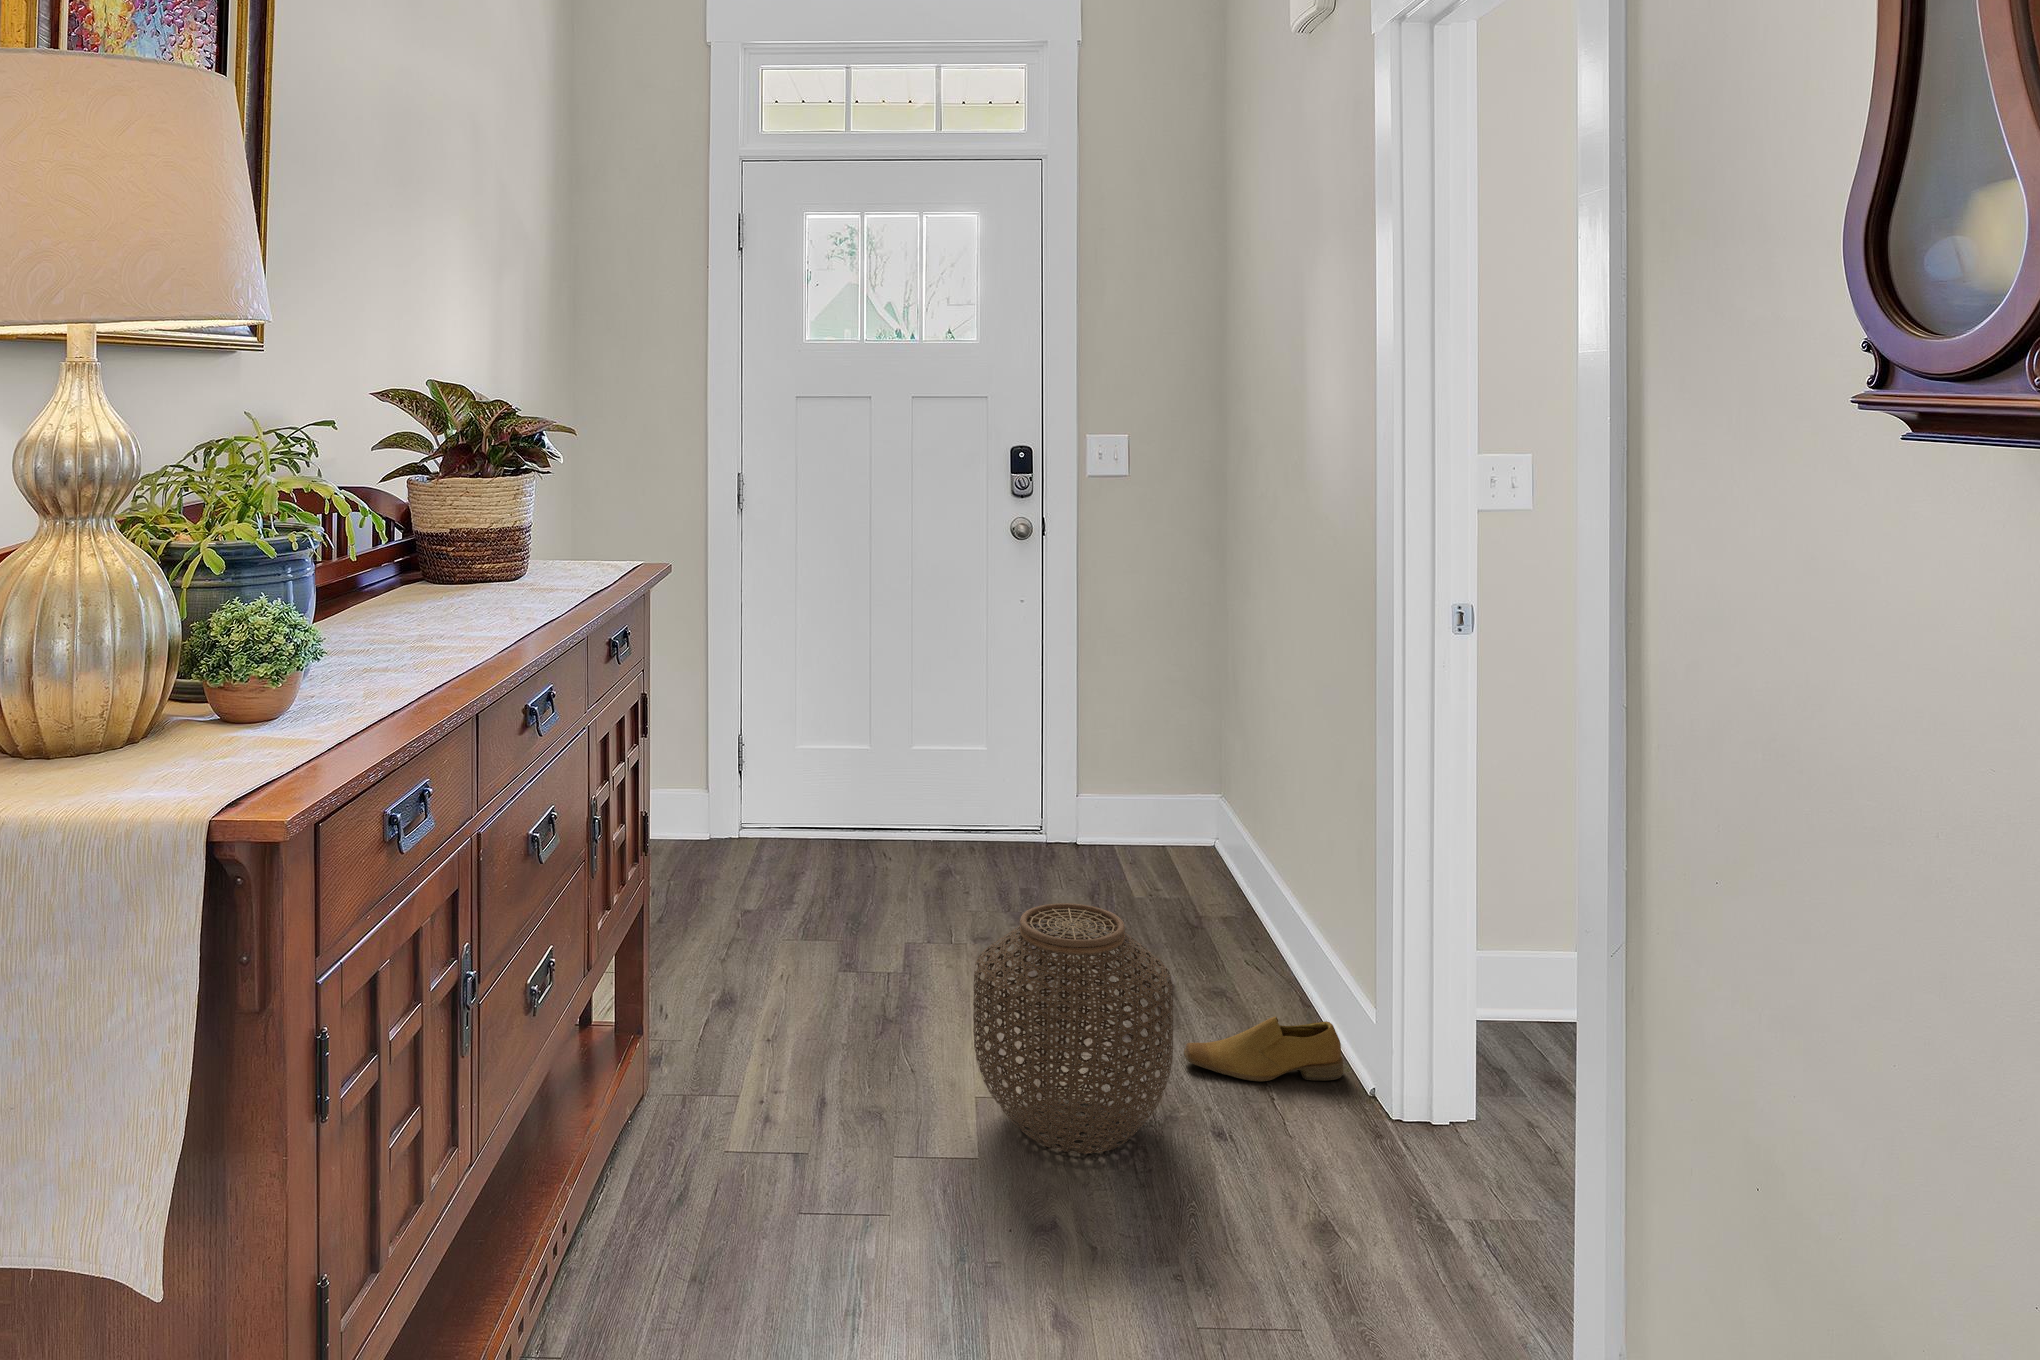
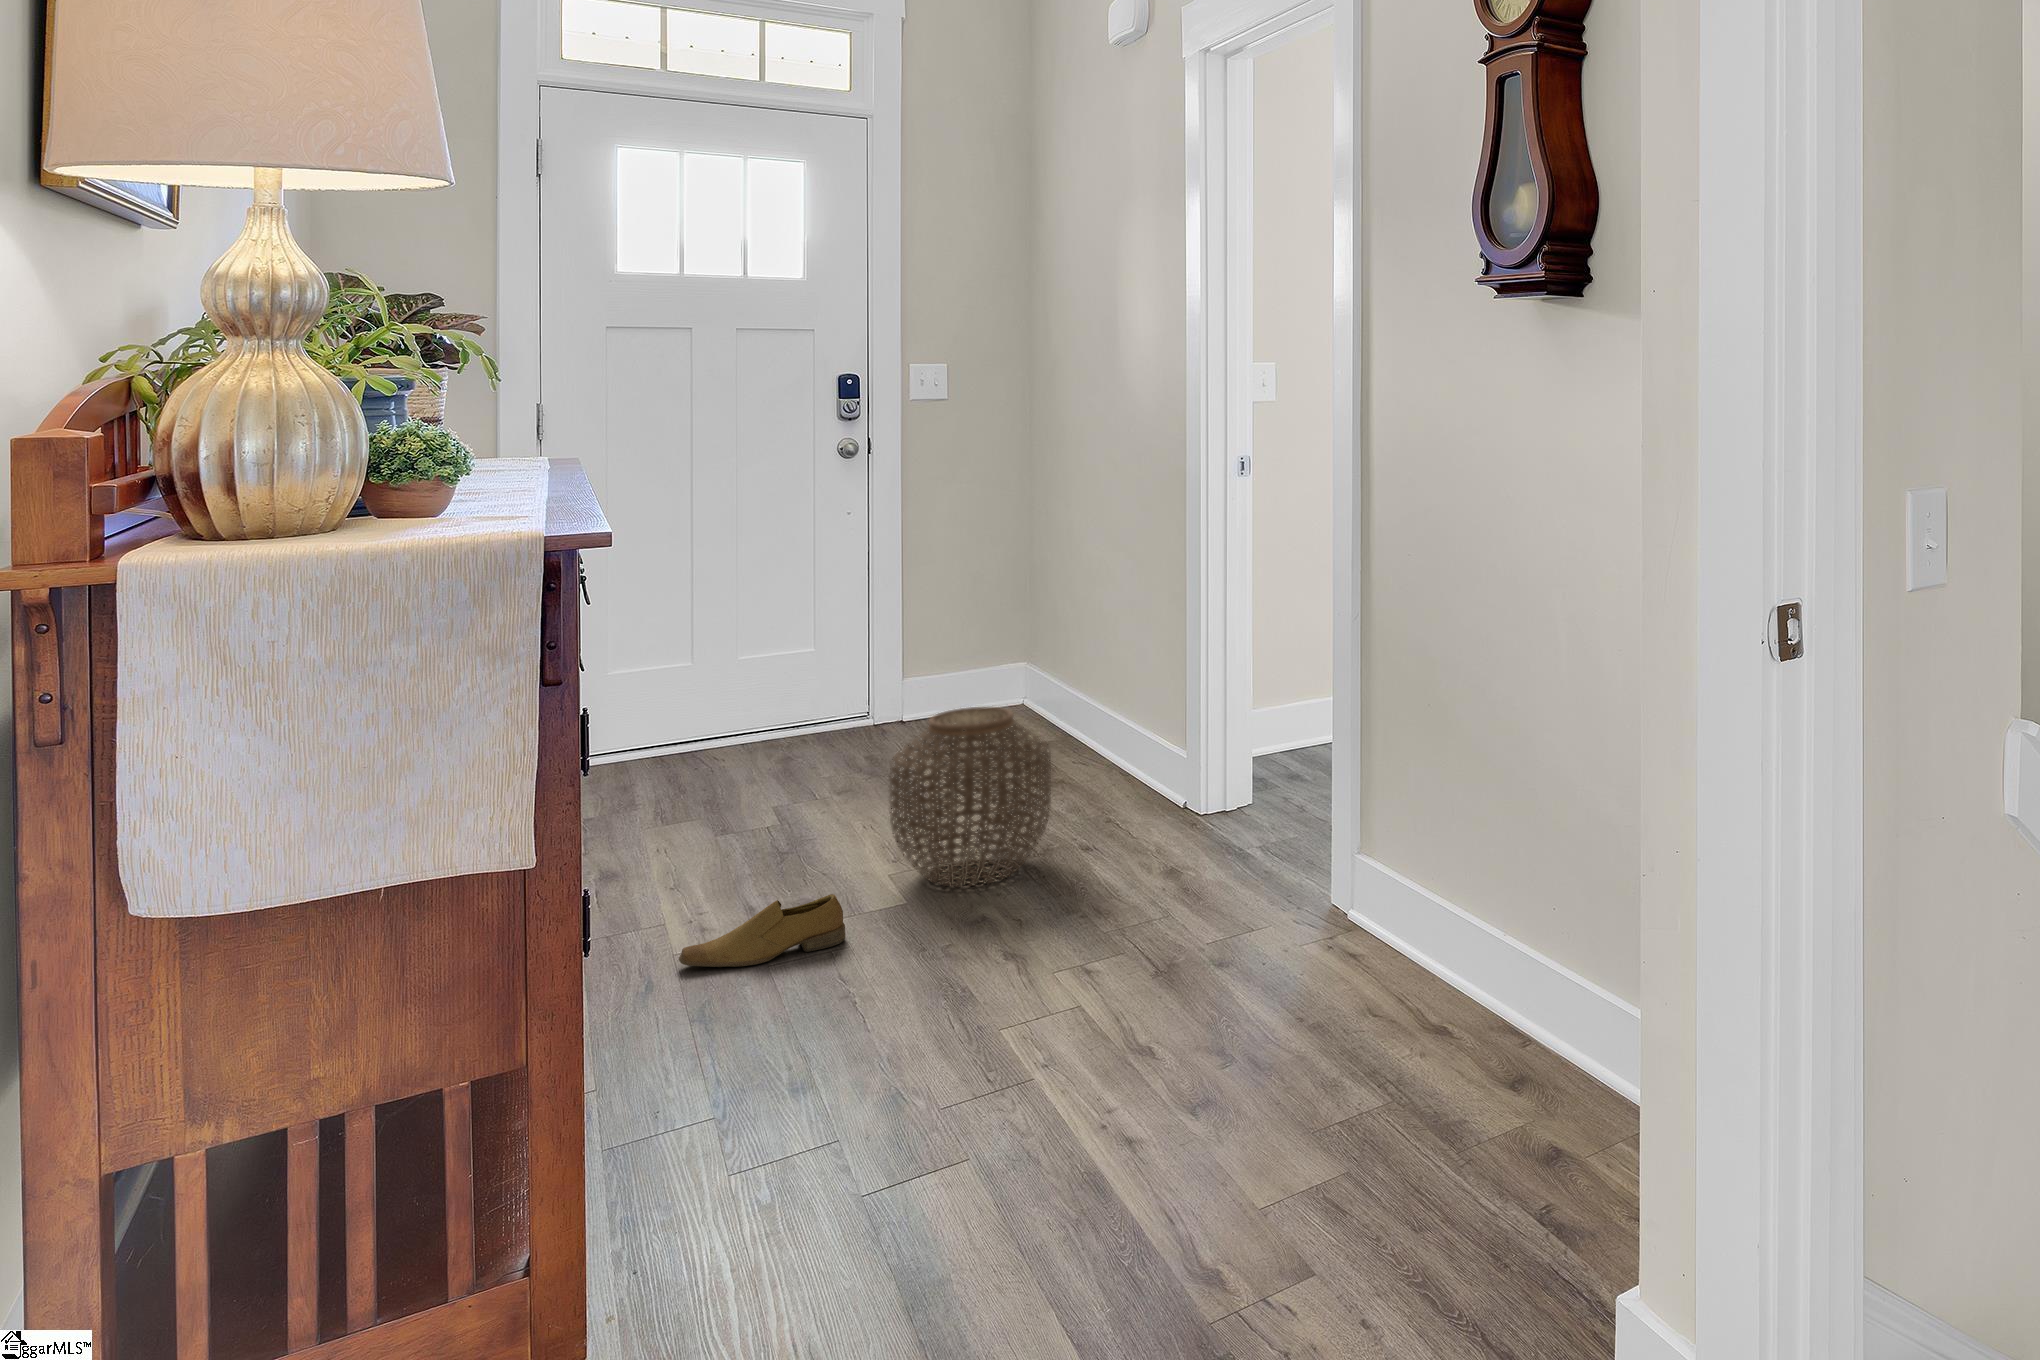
shoe: present [1184,1017,1343,1081] -> present [679,894,845,967]

